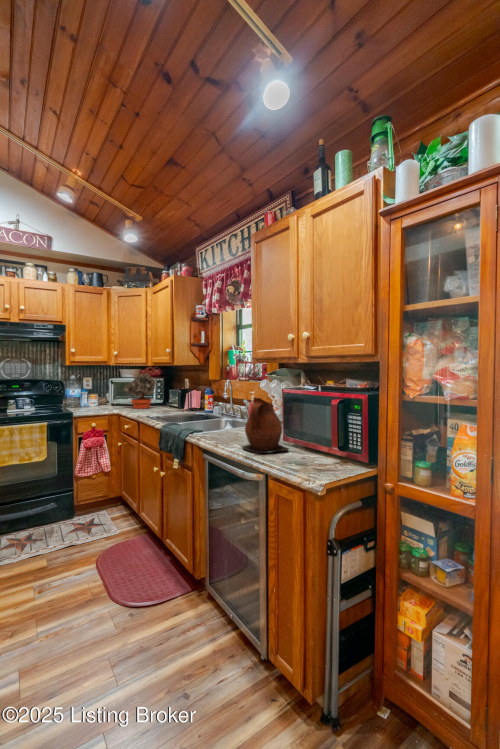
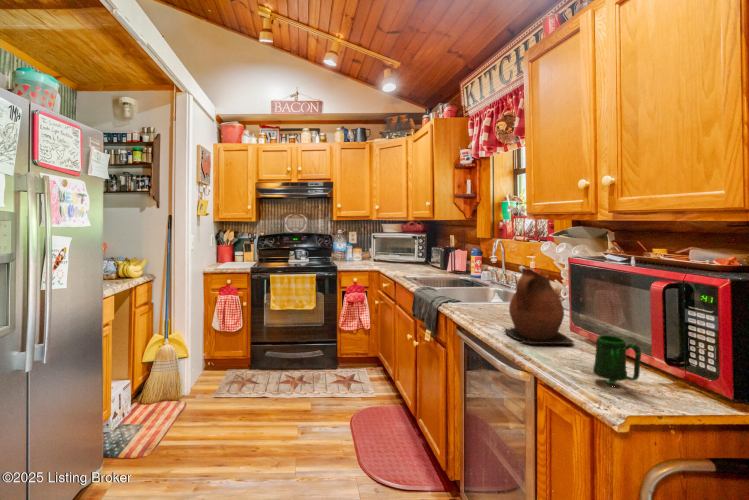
potted plant: present [124,373,157,409] -> none [384,228,417,267]
mug: none [303,437,329,472] -> present [593,335,641,383]

